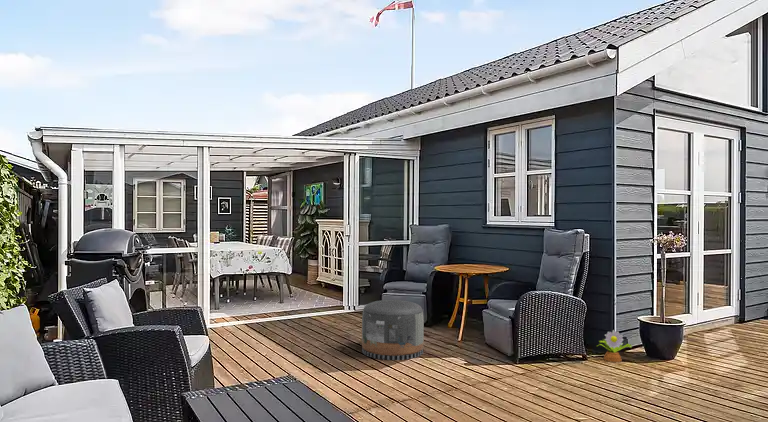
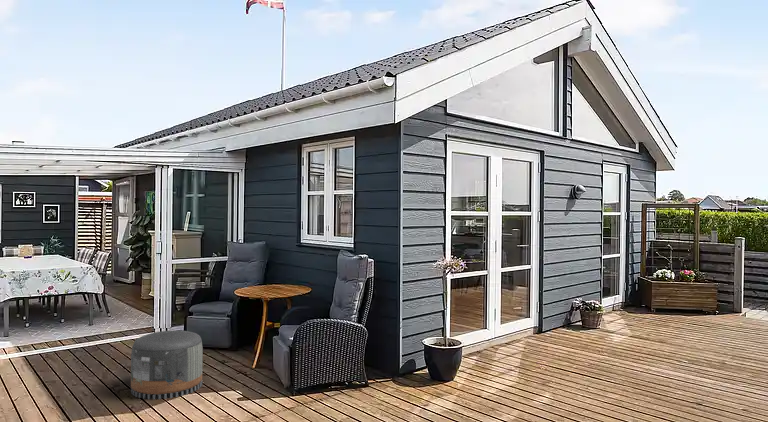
decorative plant: present [597,330,632,362] -> none [378,355,412,387]

